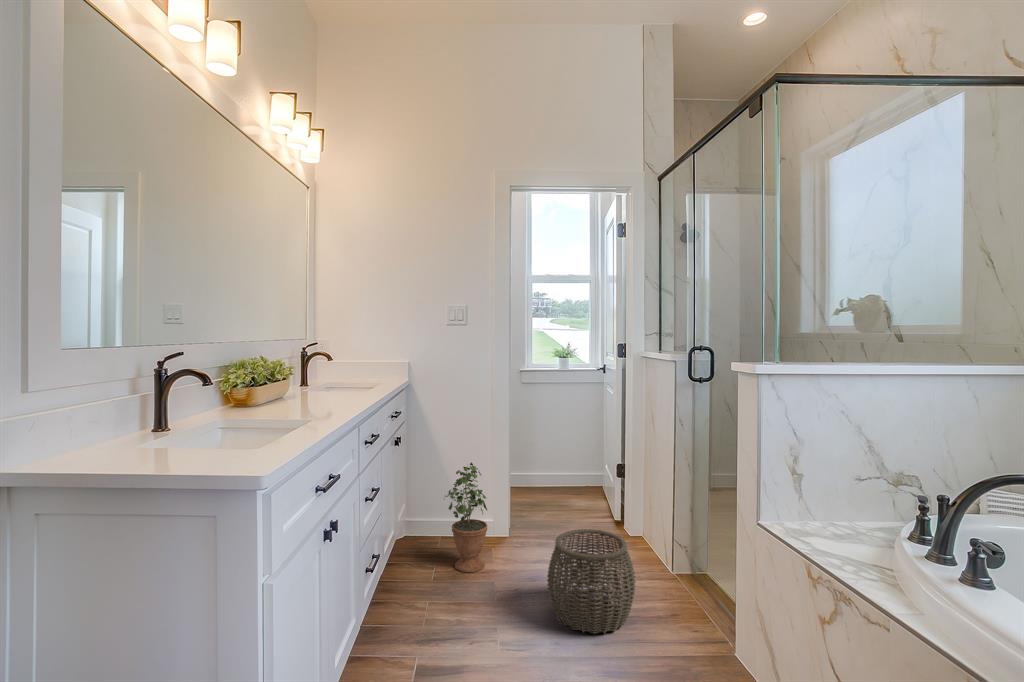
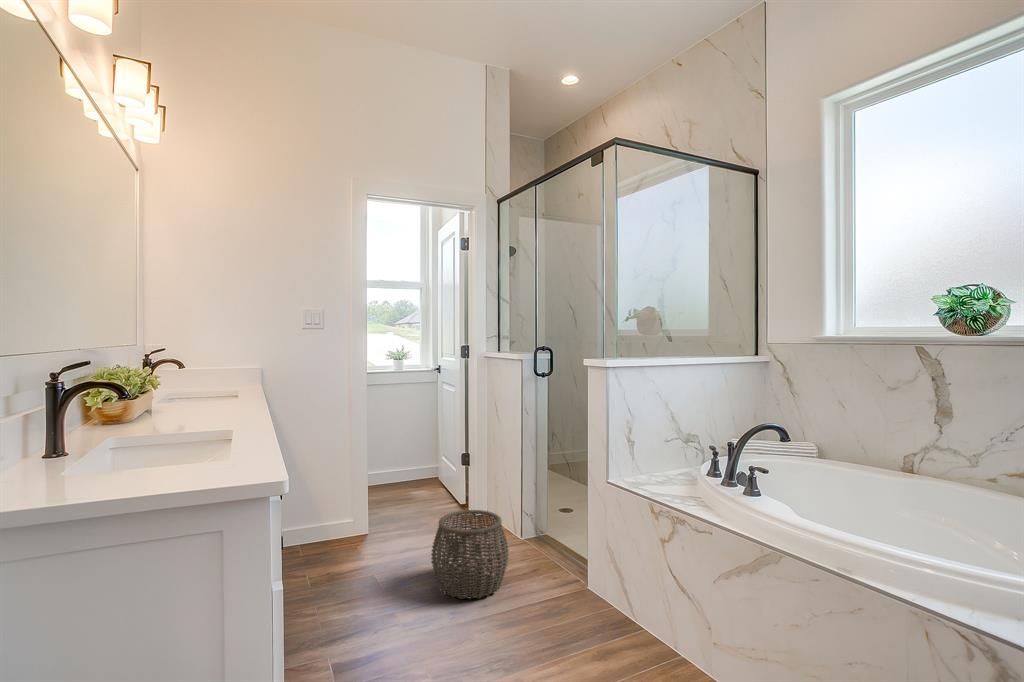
potted plant: present [445,462,487,572] -> none [311,463,356,573]

